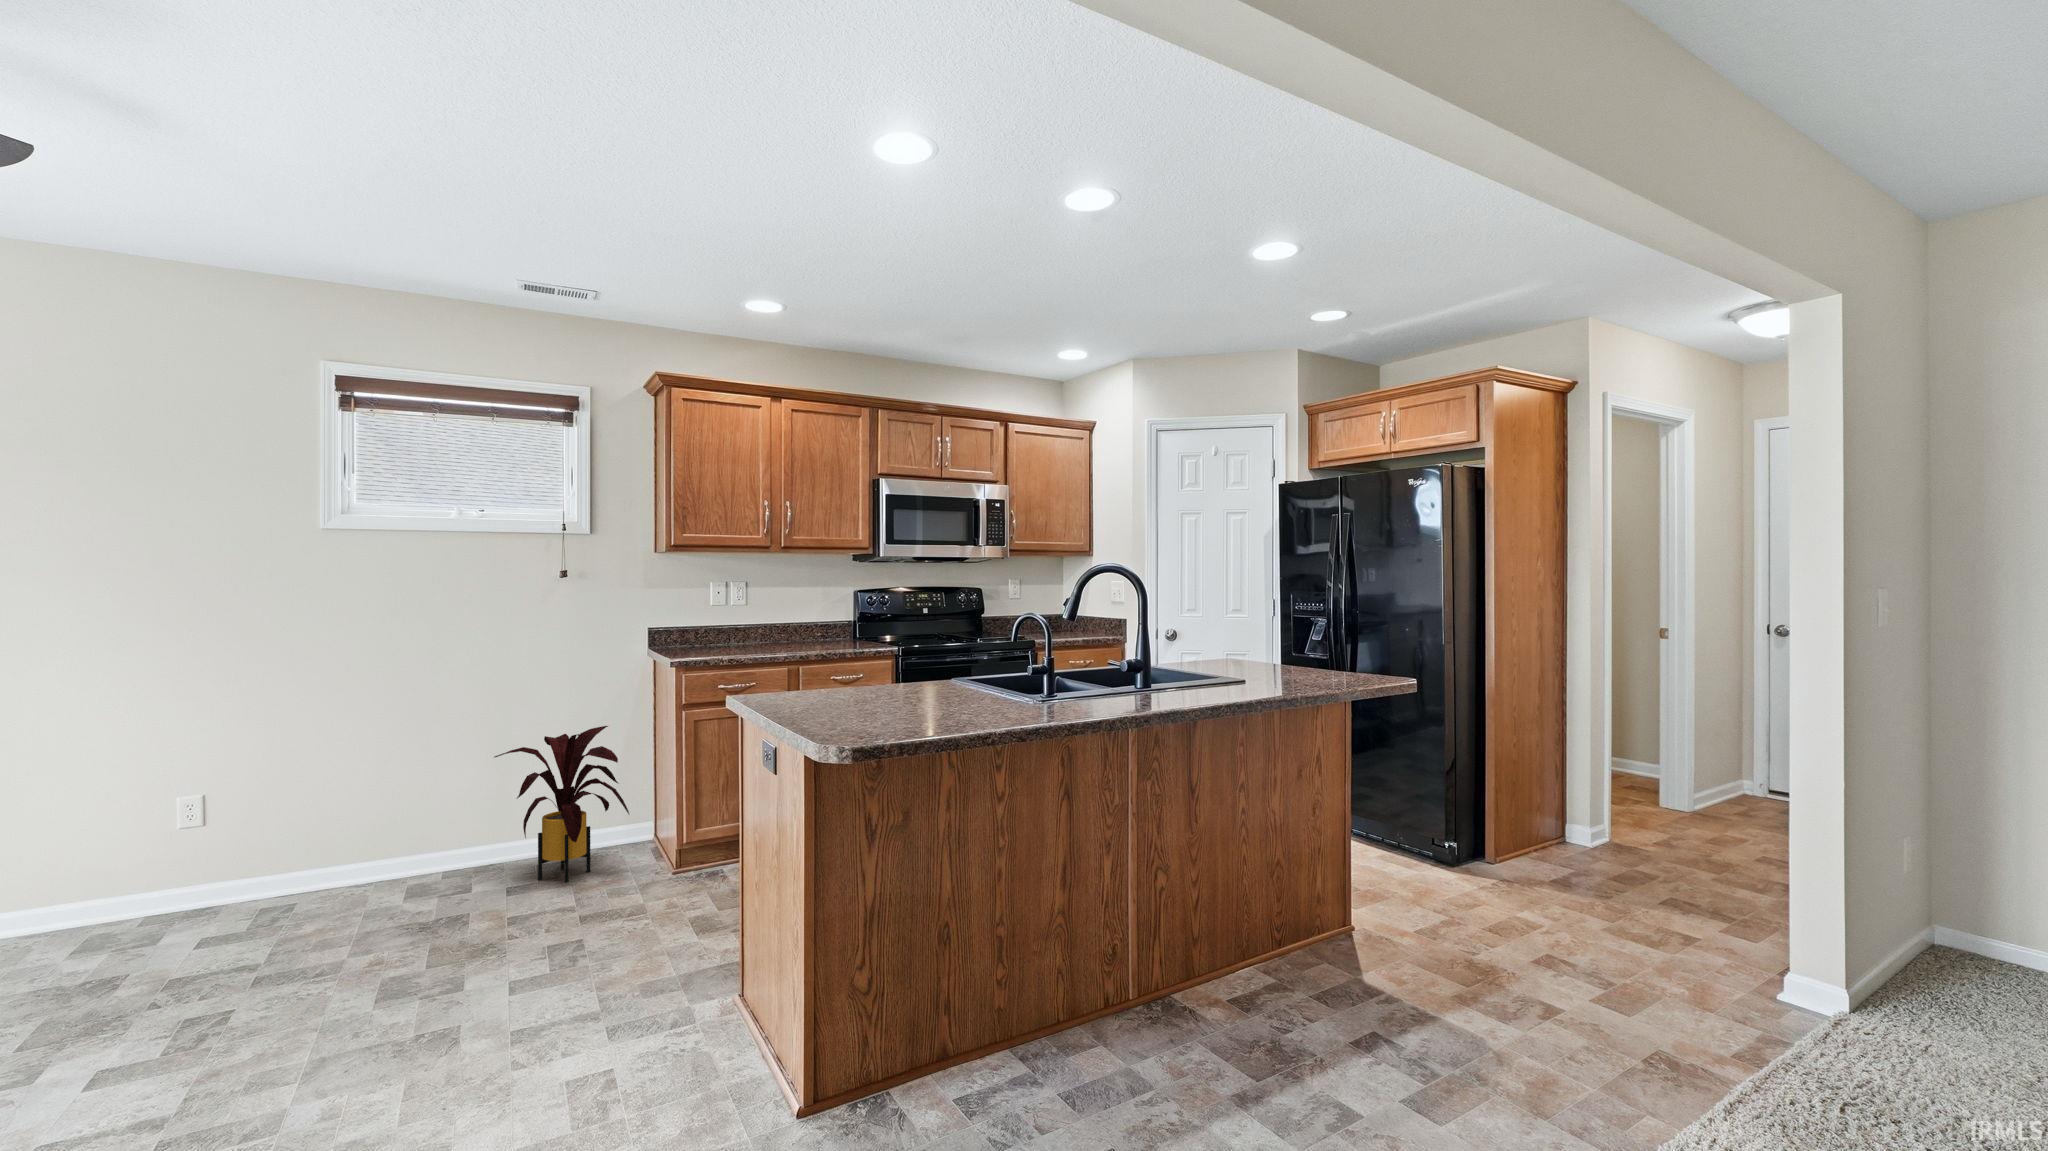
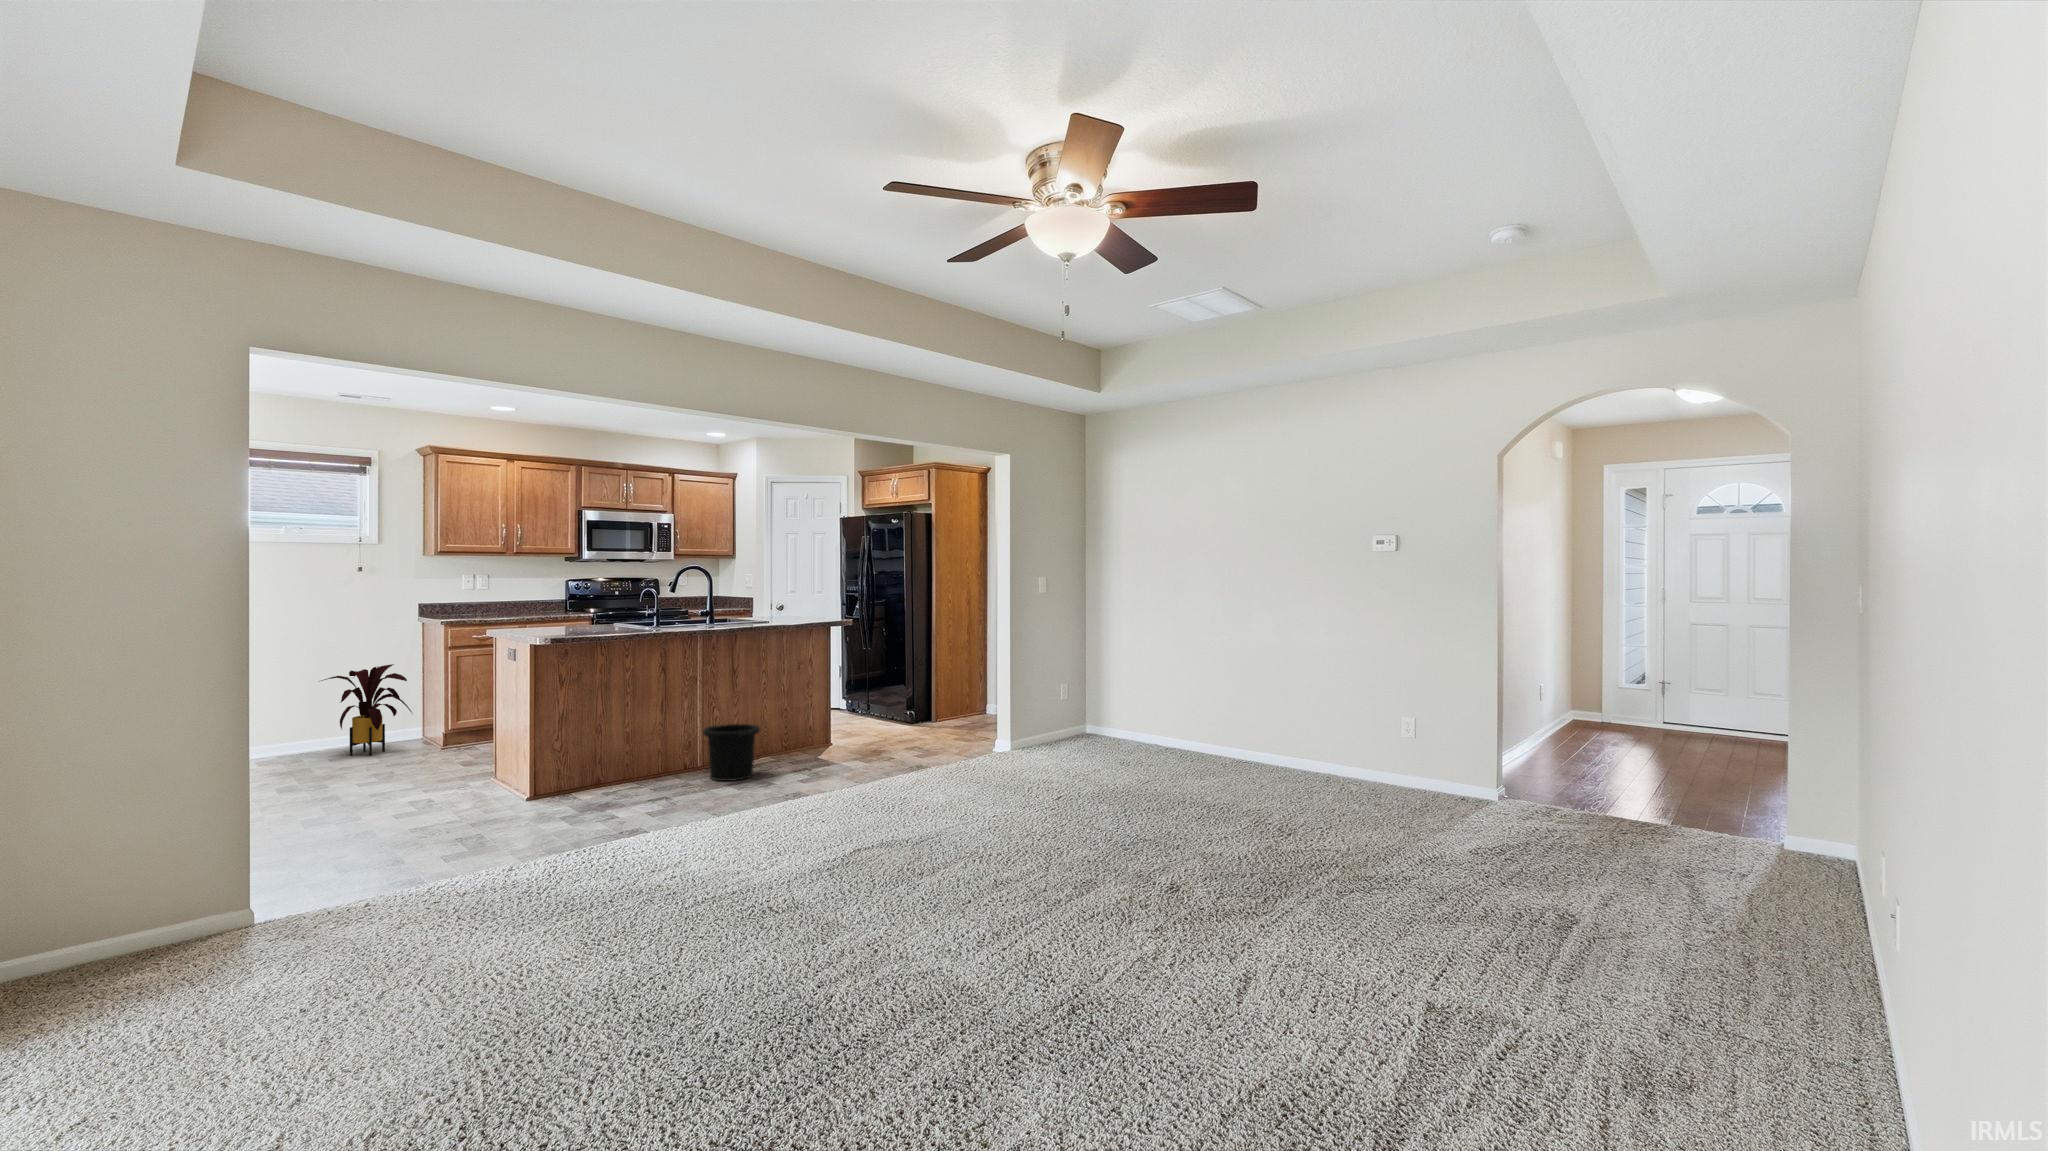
trash can: none [1148,908,1276,1062] -> present [703,724,760,781]

